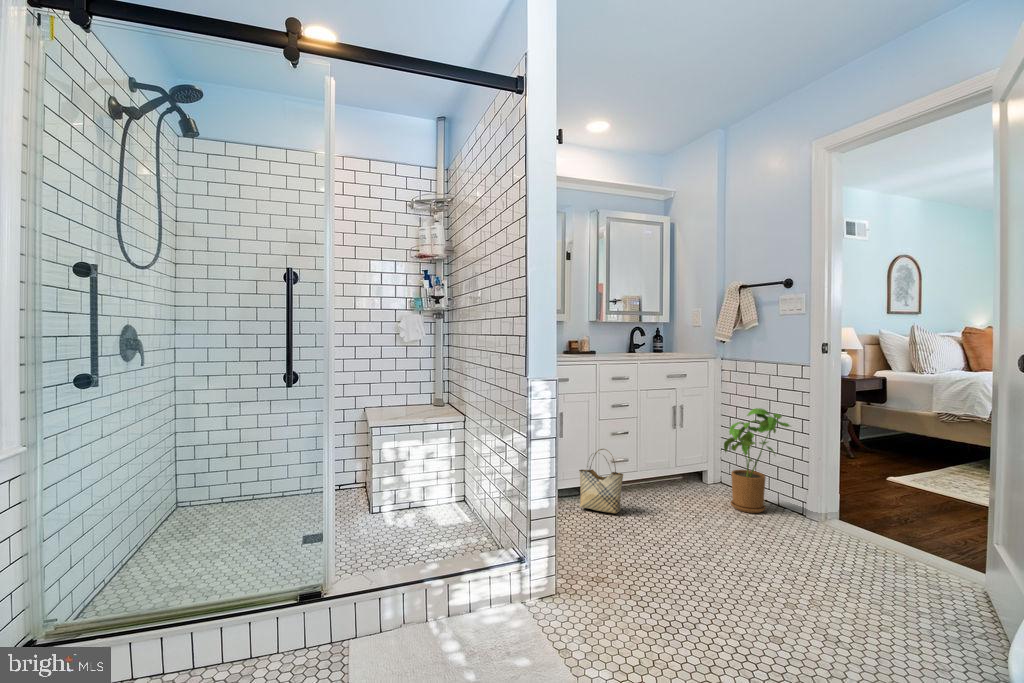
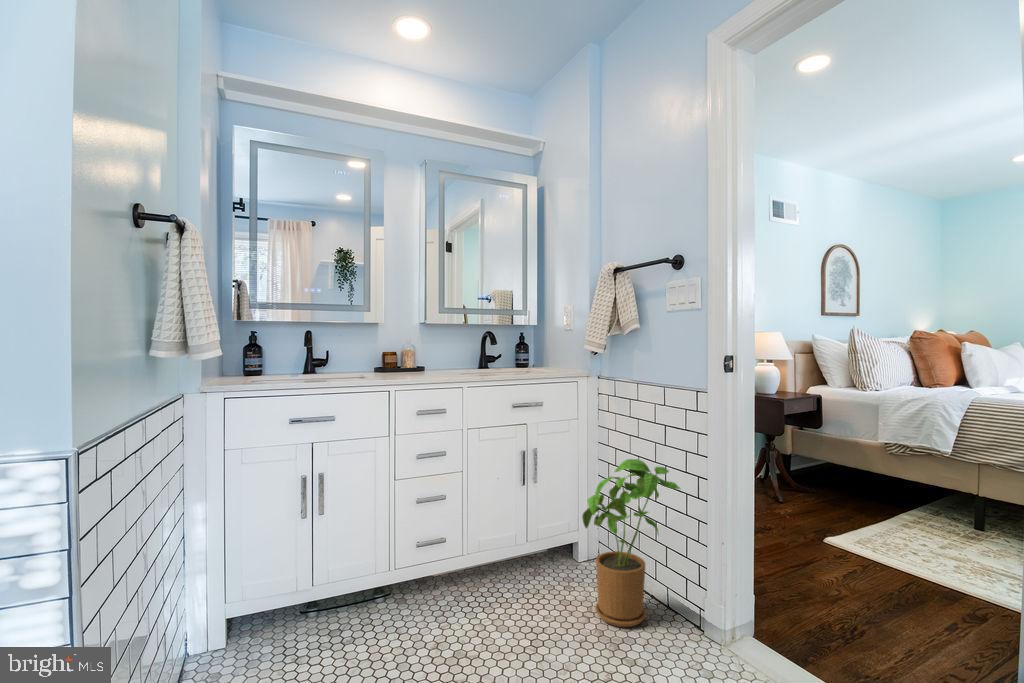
woven basket: present [579,449,623,513] -> none [347,530,418,645]

